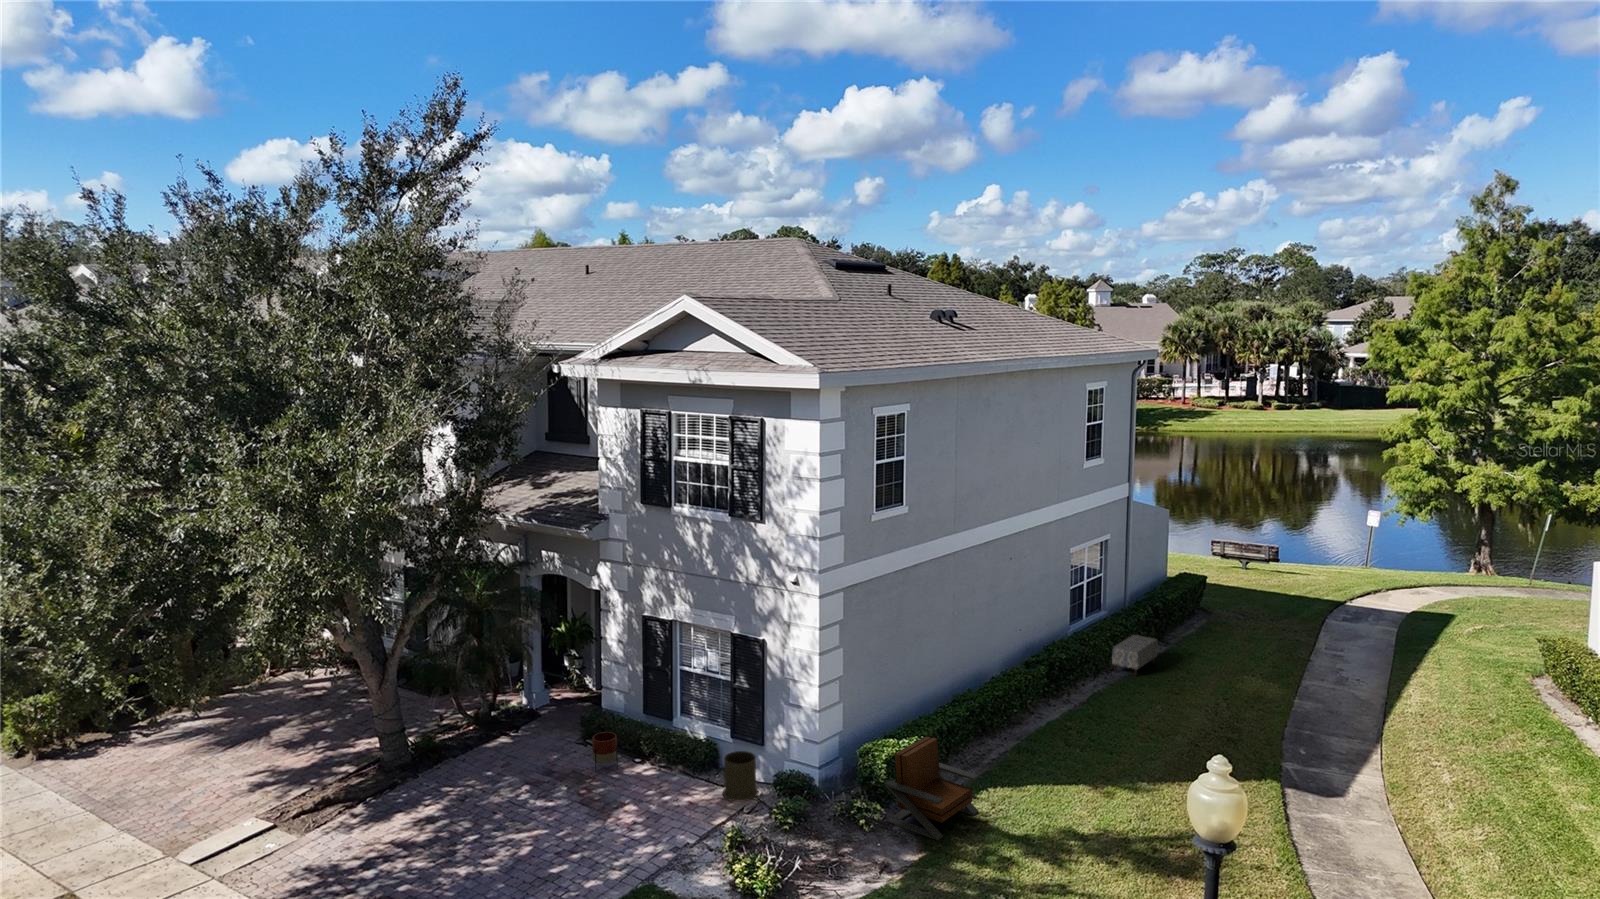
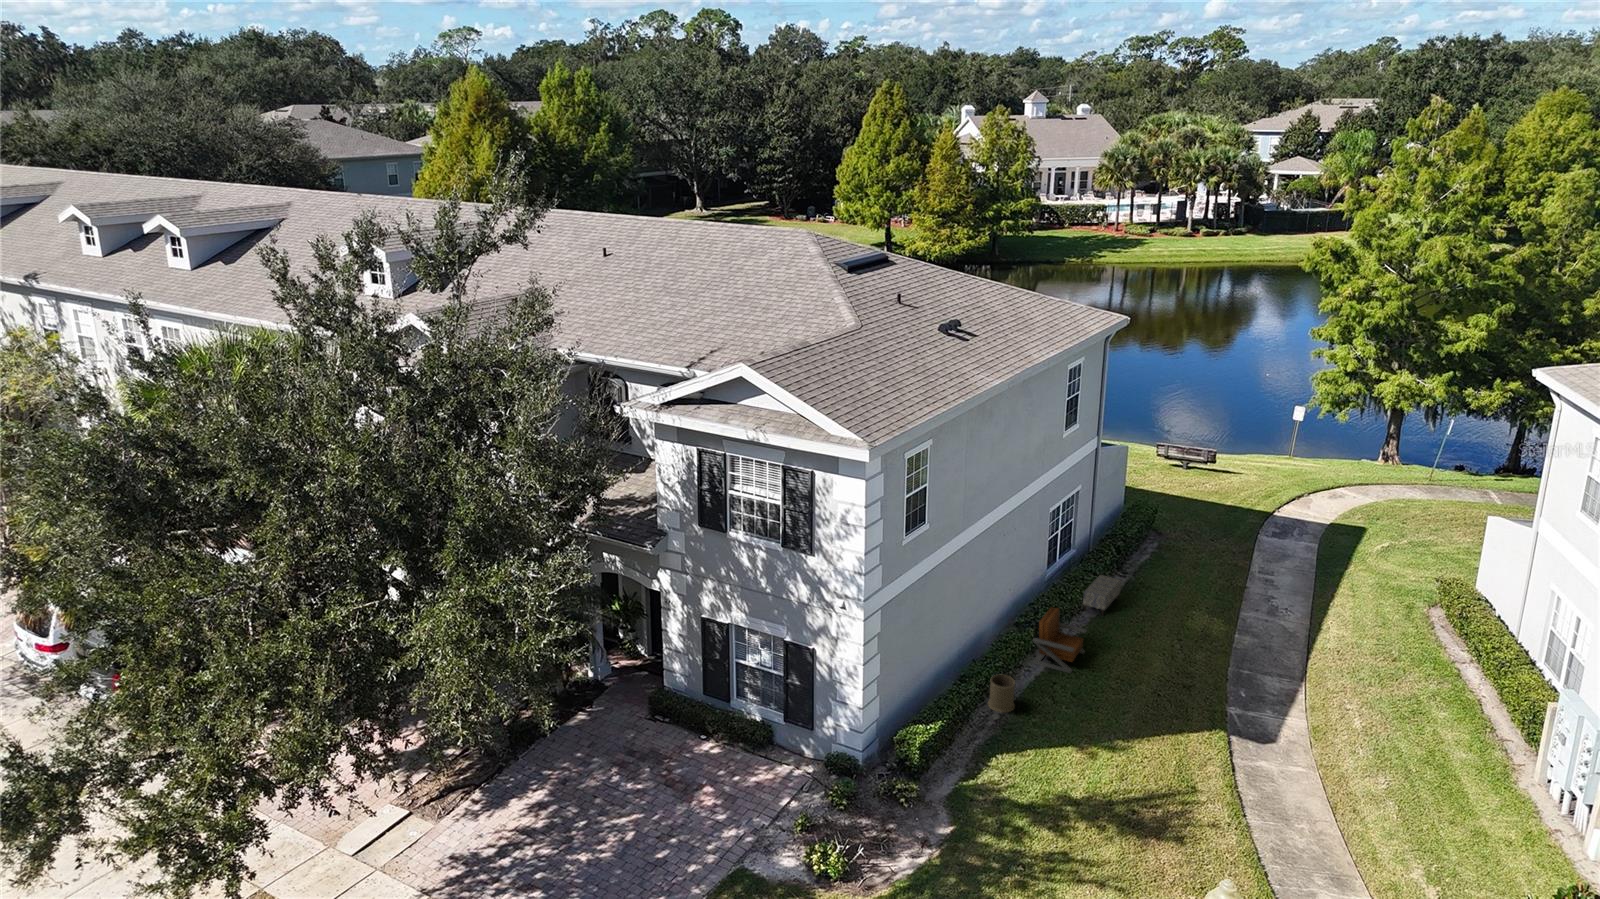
planter: present [592,732,618,771] -> none [664,712,686,747]
lounge chair: present [885,737,979,840] -> present [1033,607,1086,673]
trash can: present [723,751,758,801] -> present [988,675,1015,713]

